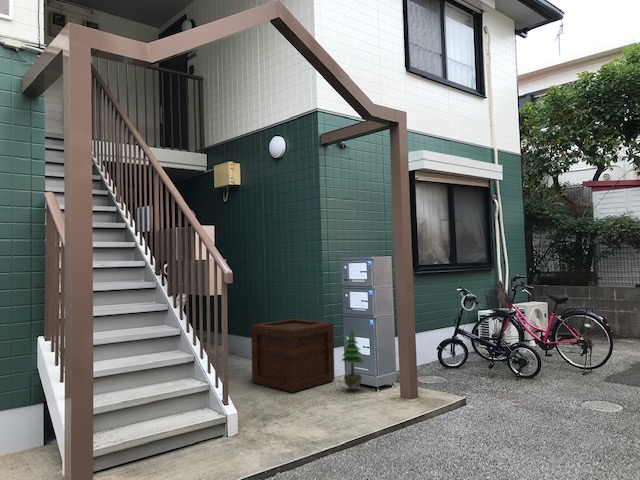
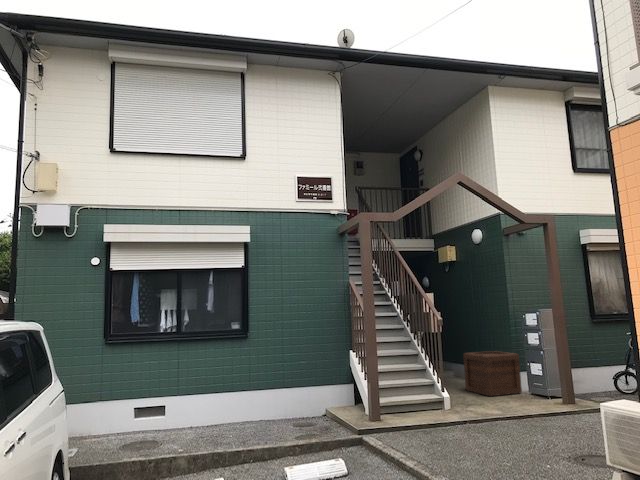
potted tree: present [342,330,363,390] -> none [522,357,538,399]

